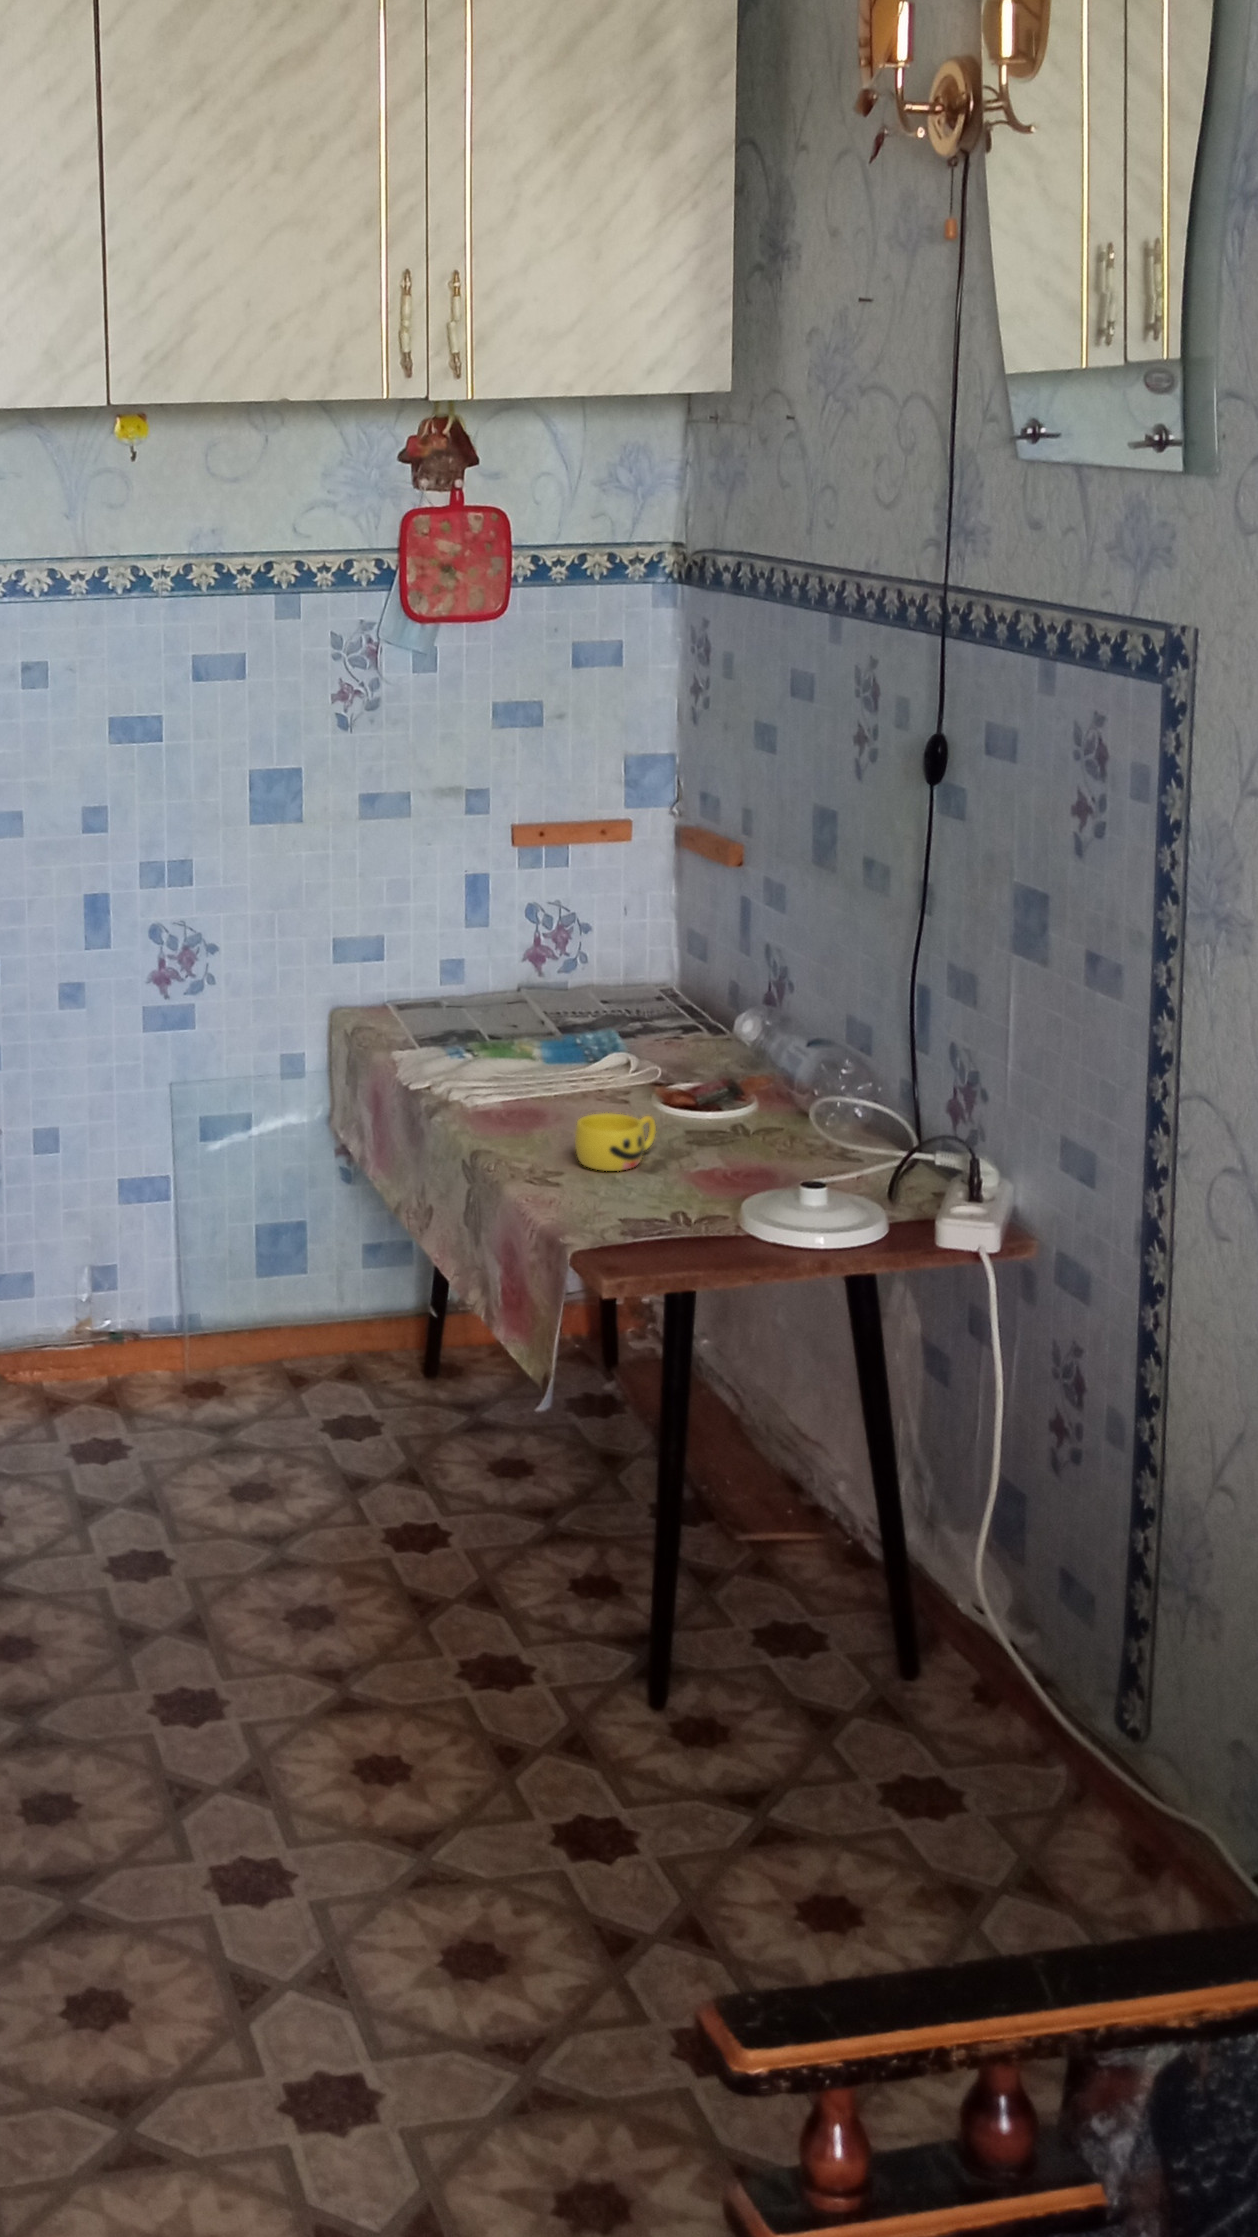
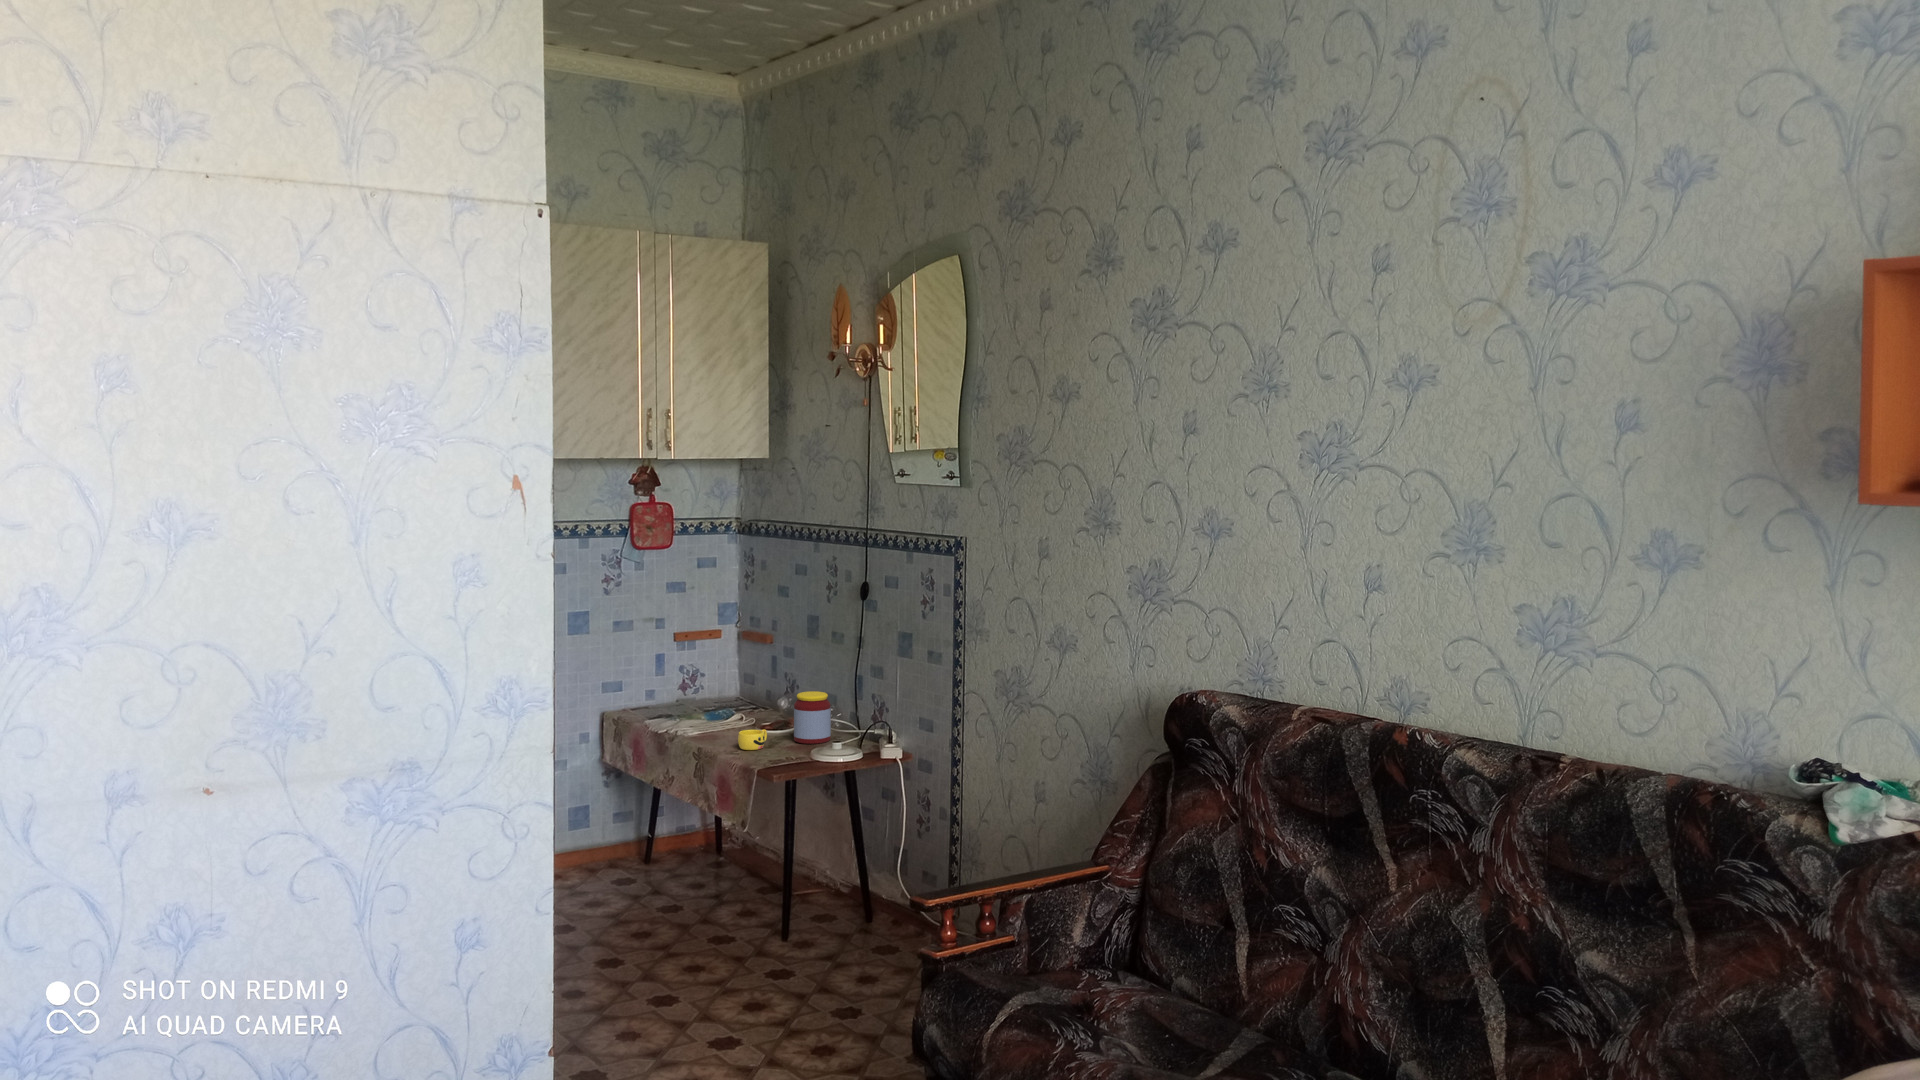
jar: none [729,1023,830,1168] -> present [794,691,831,744]

